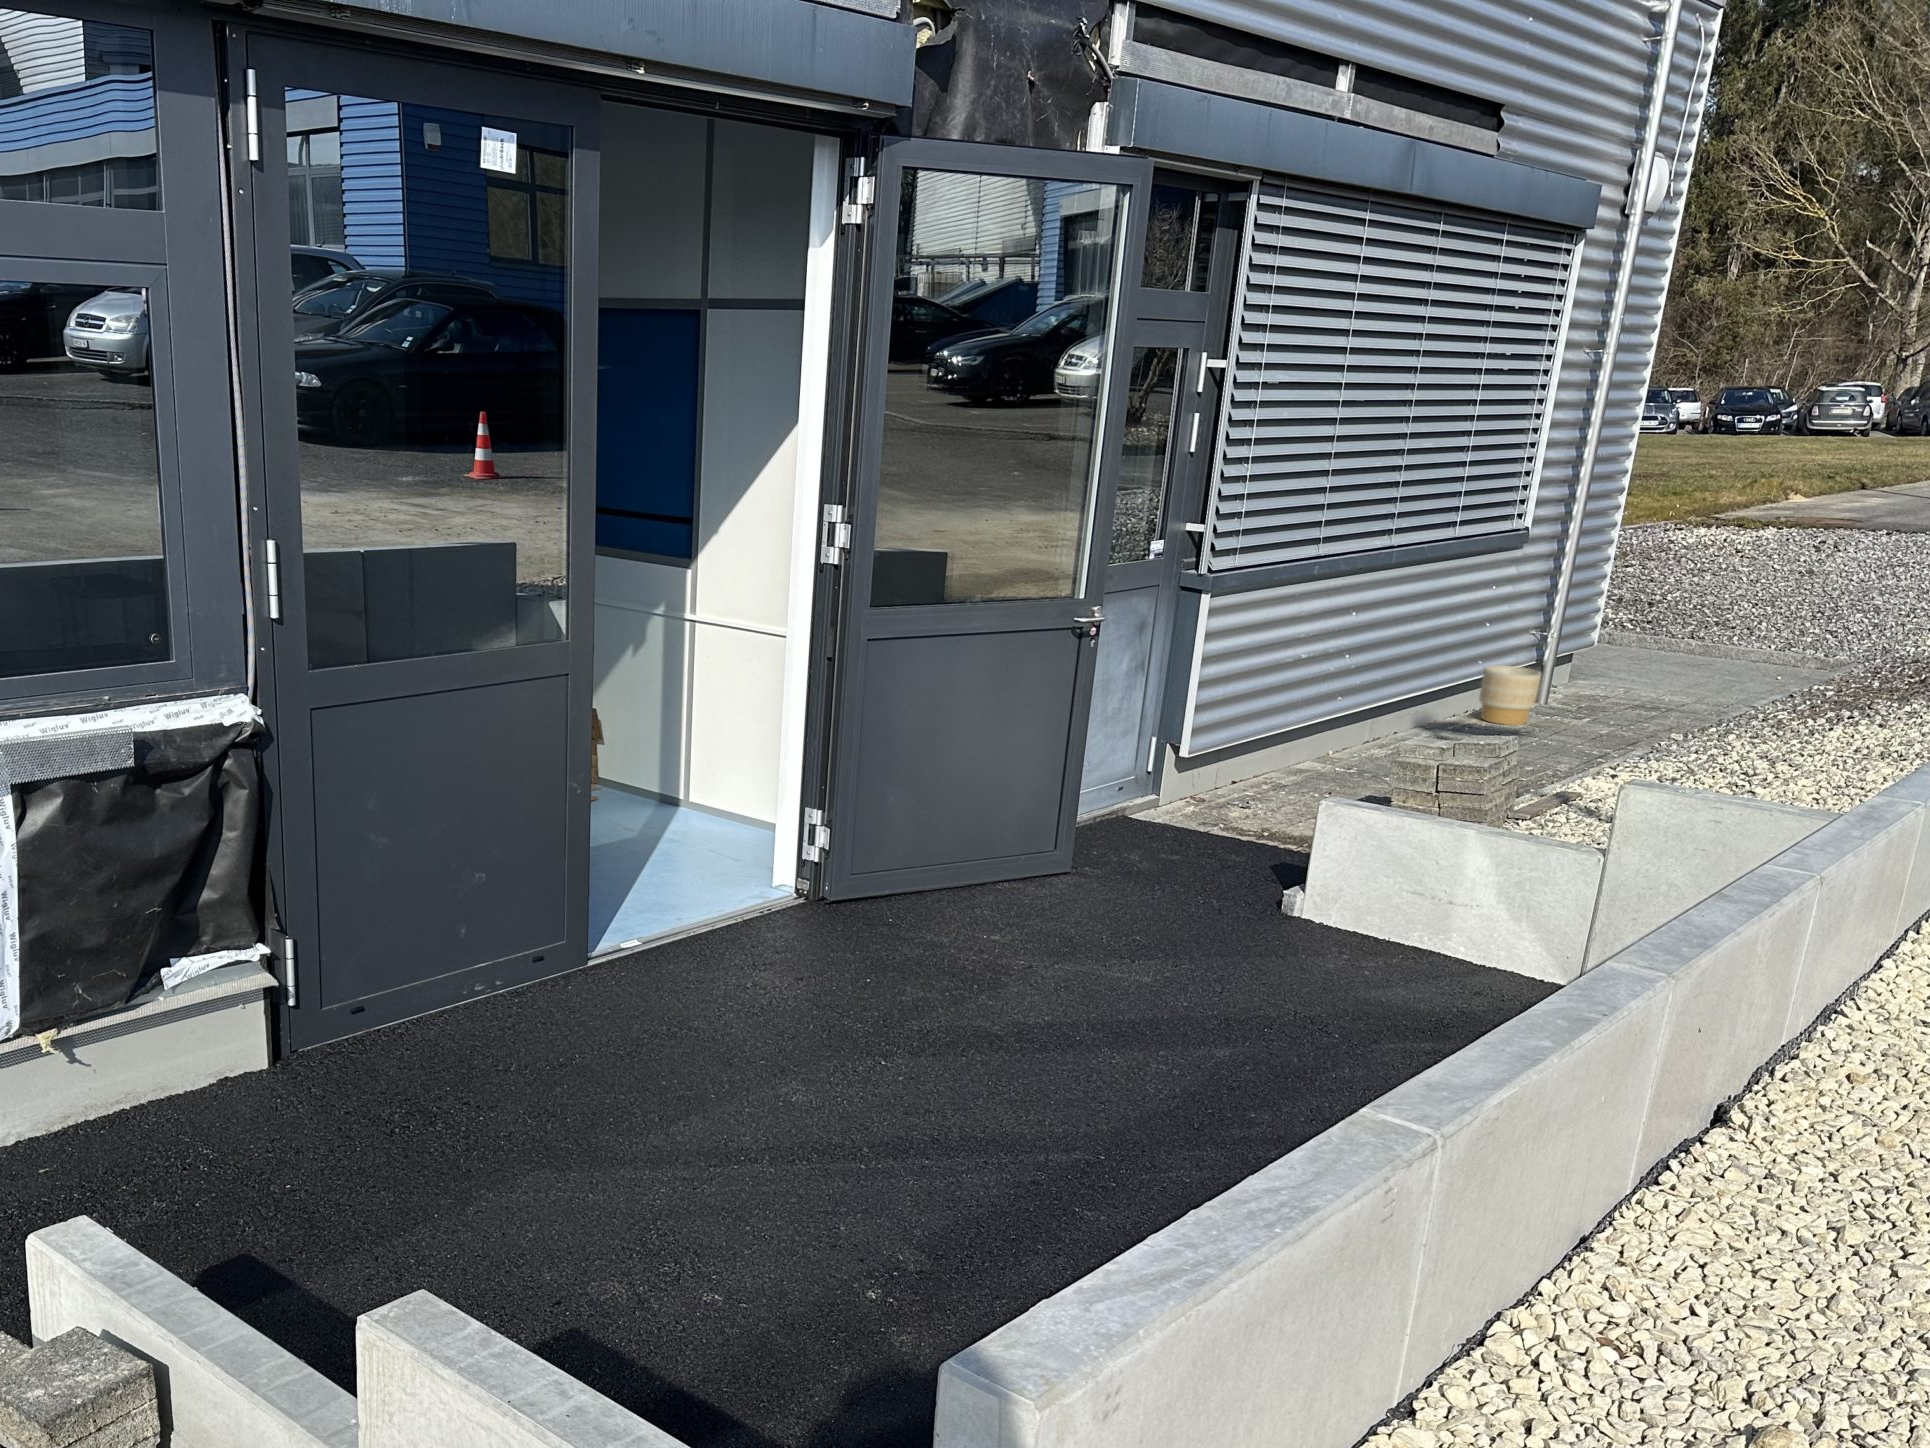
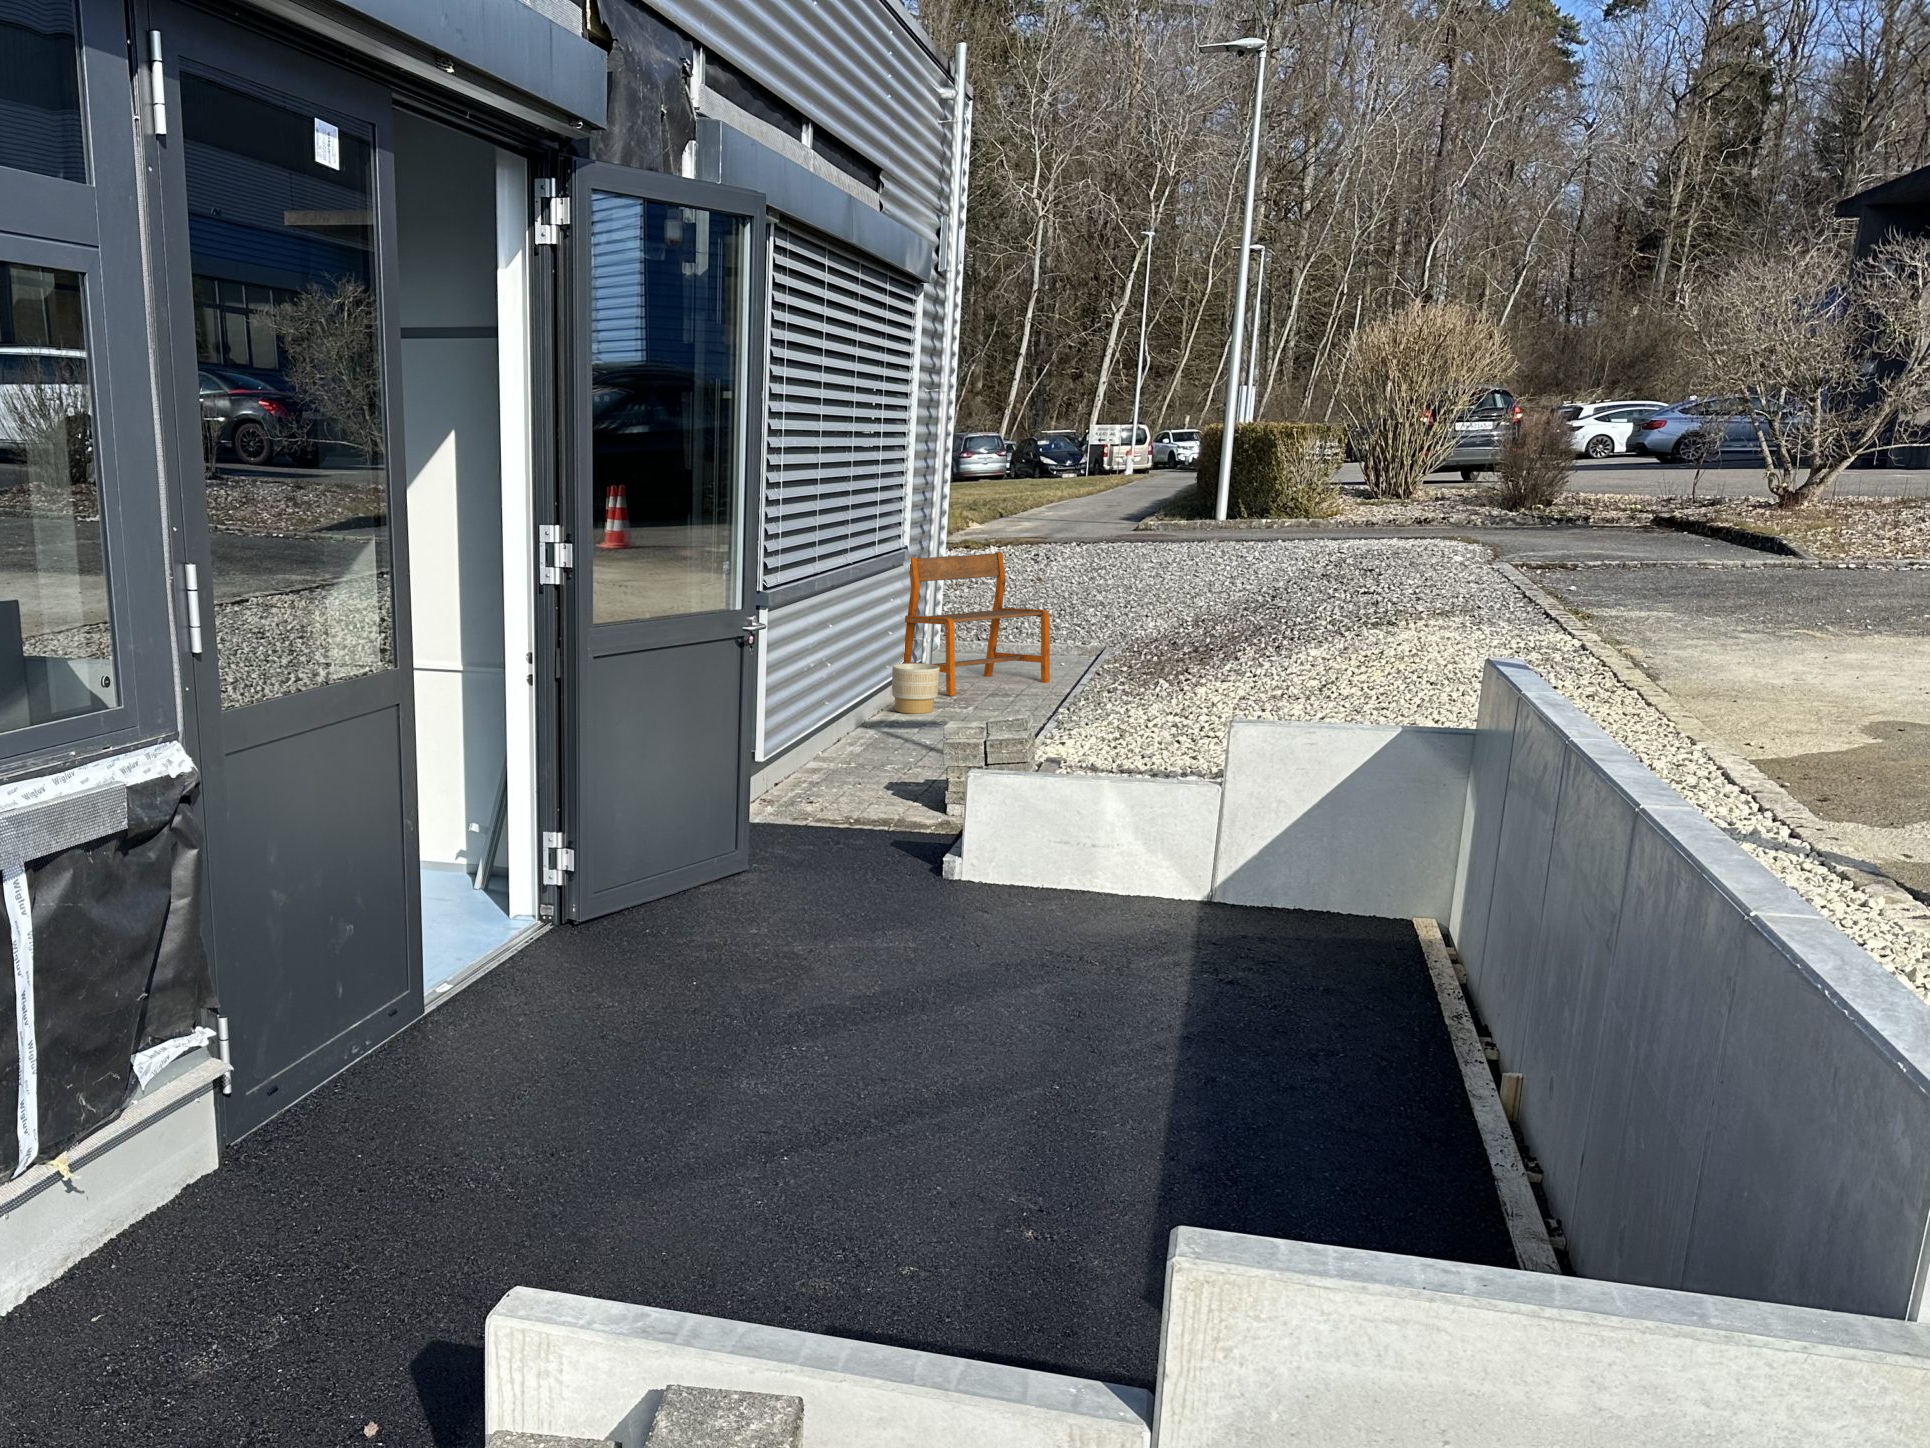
bench: none [1522,543,1731,707] -> present [902,552,1050,696]

